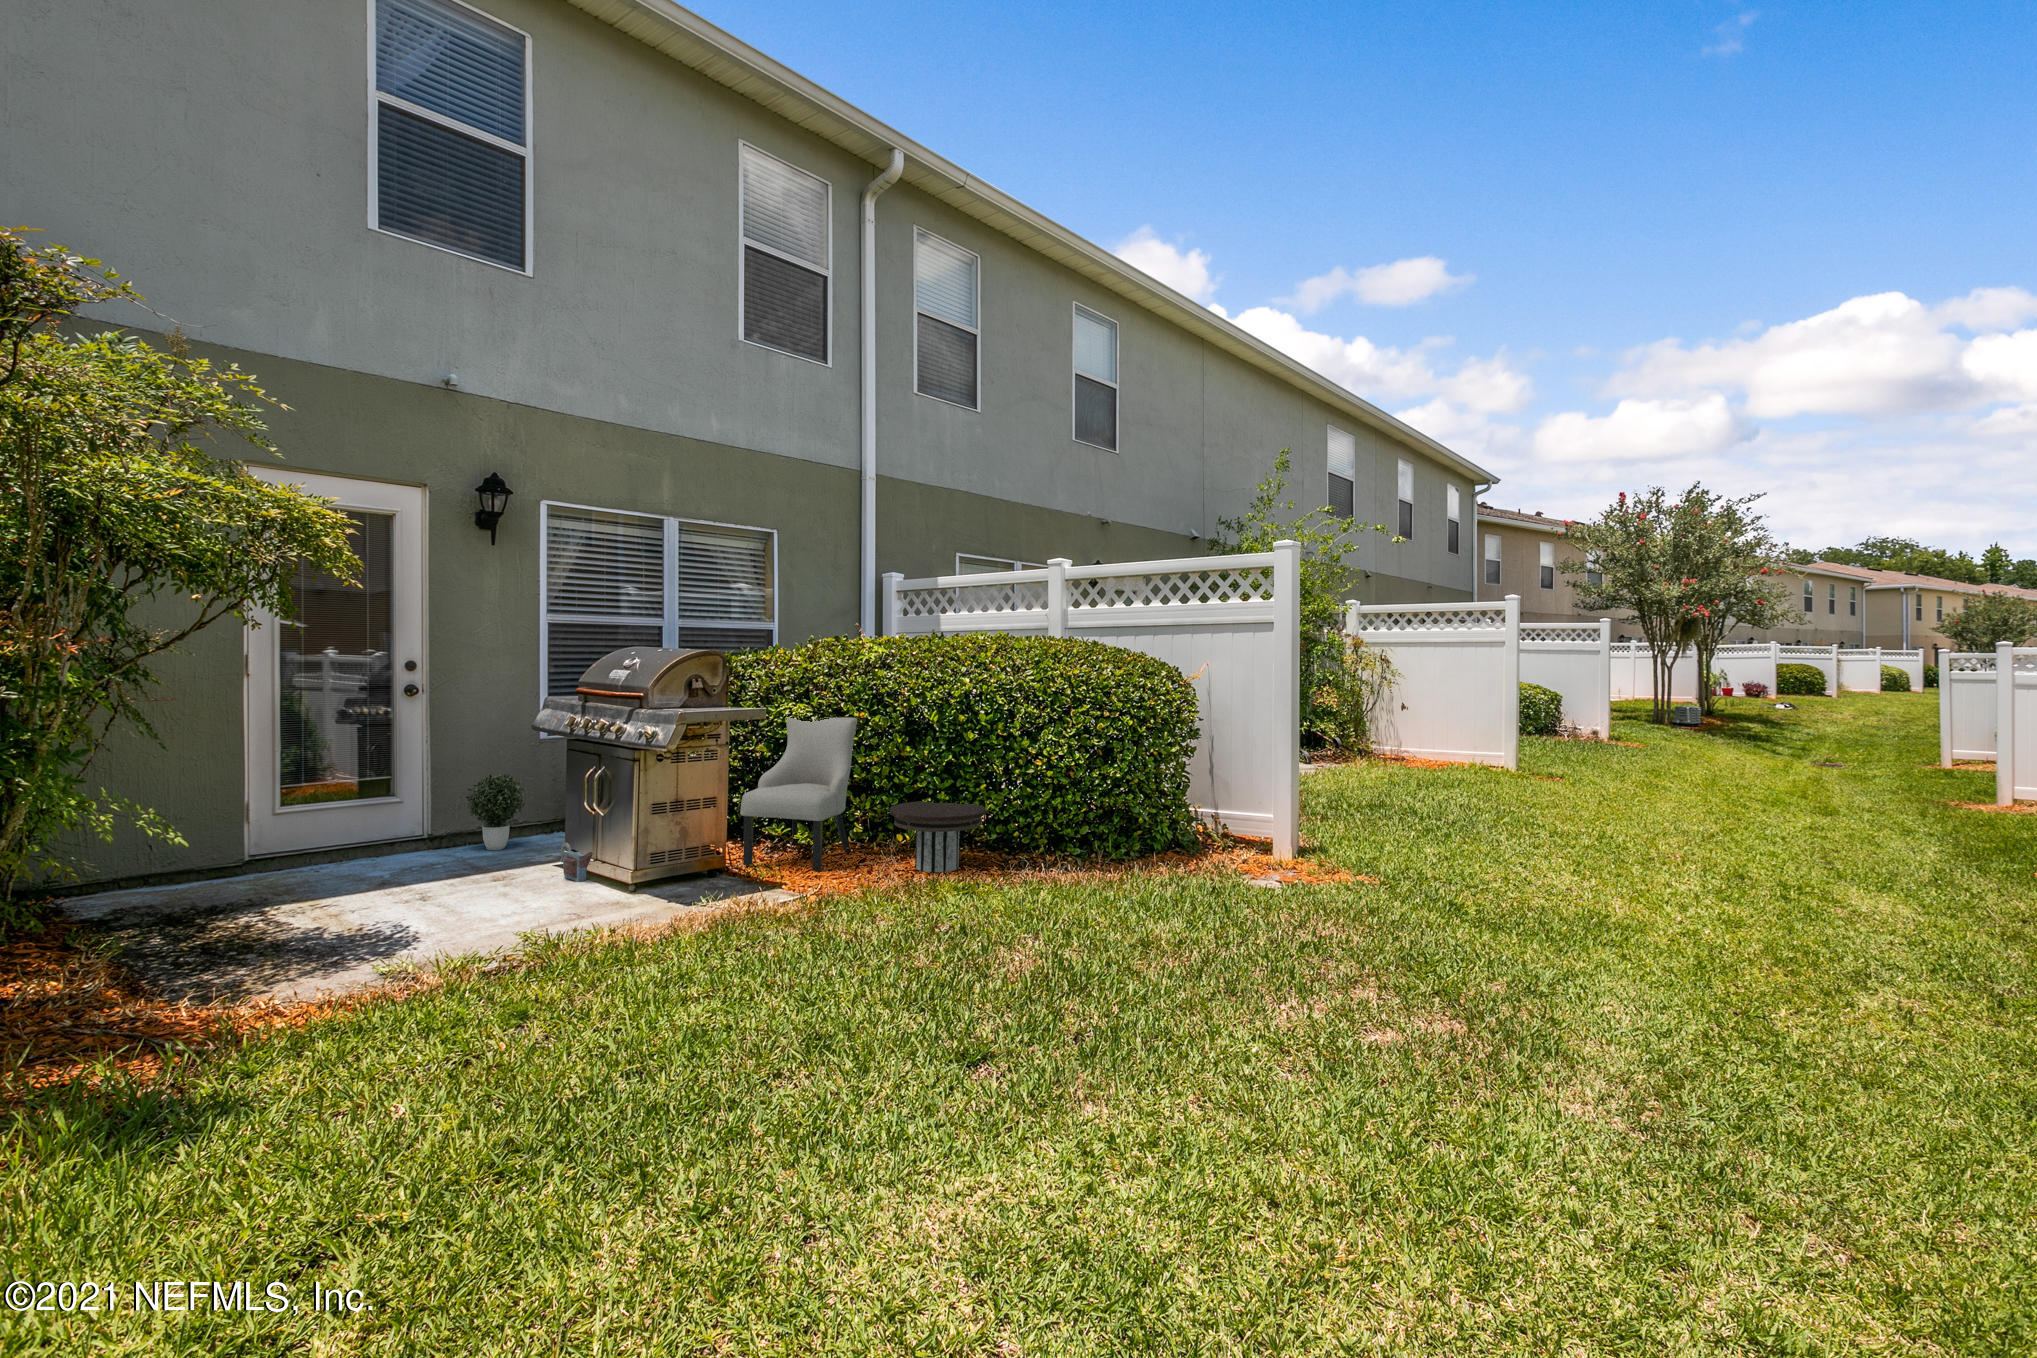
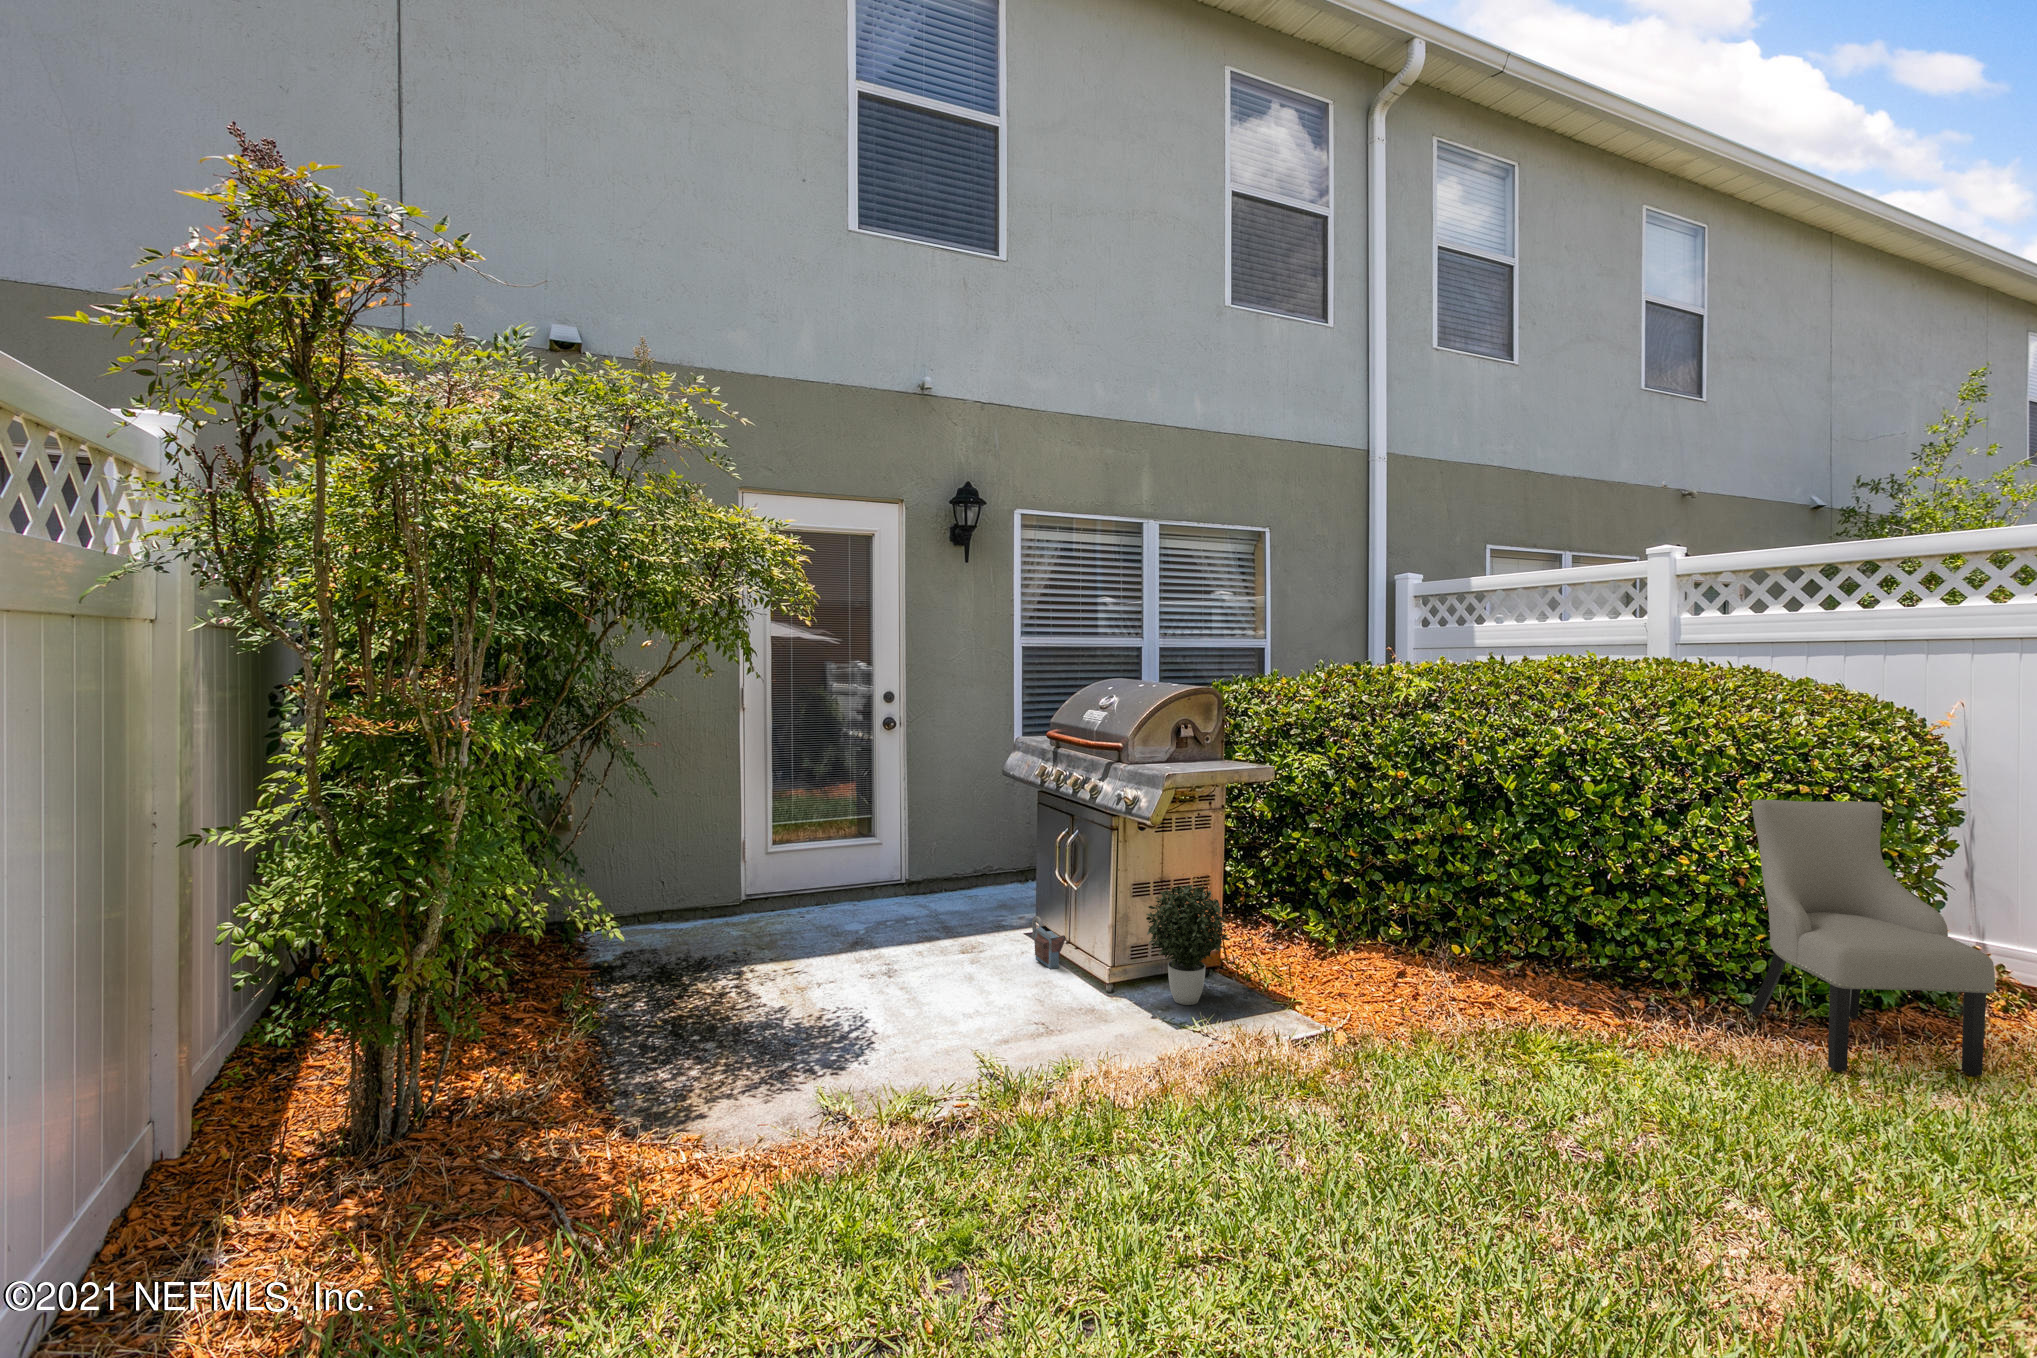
chair: present [740,717,858,872] -> present [1749,800,1996,1077]
potted plant: present [466,774,527,850] -> present [1146,885,1229,1005]
side table: present [890,801,986,872] -> none [1447,901,1602,1018]

